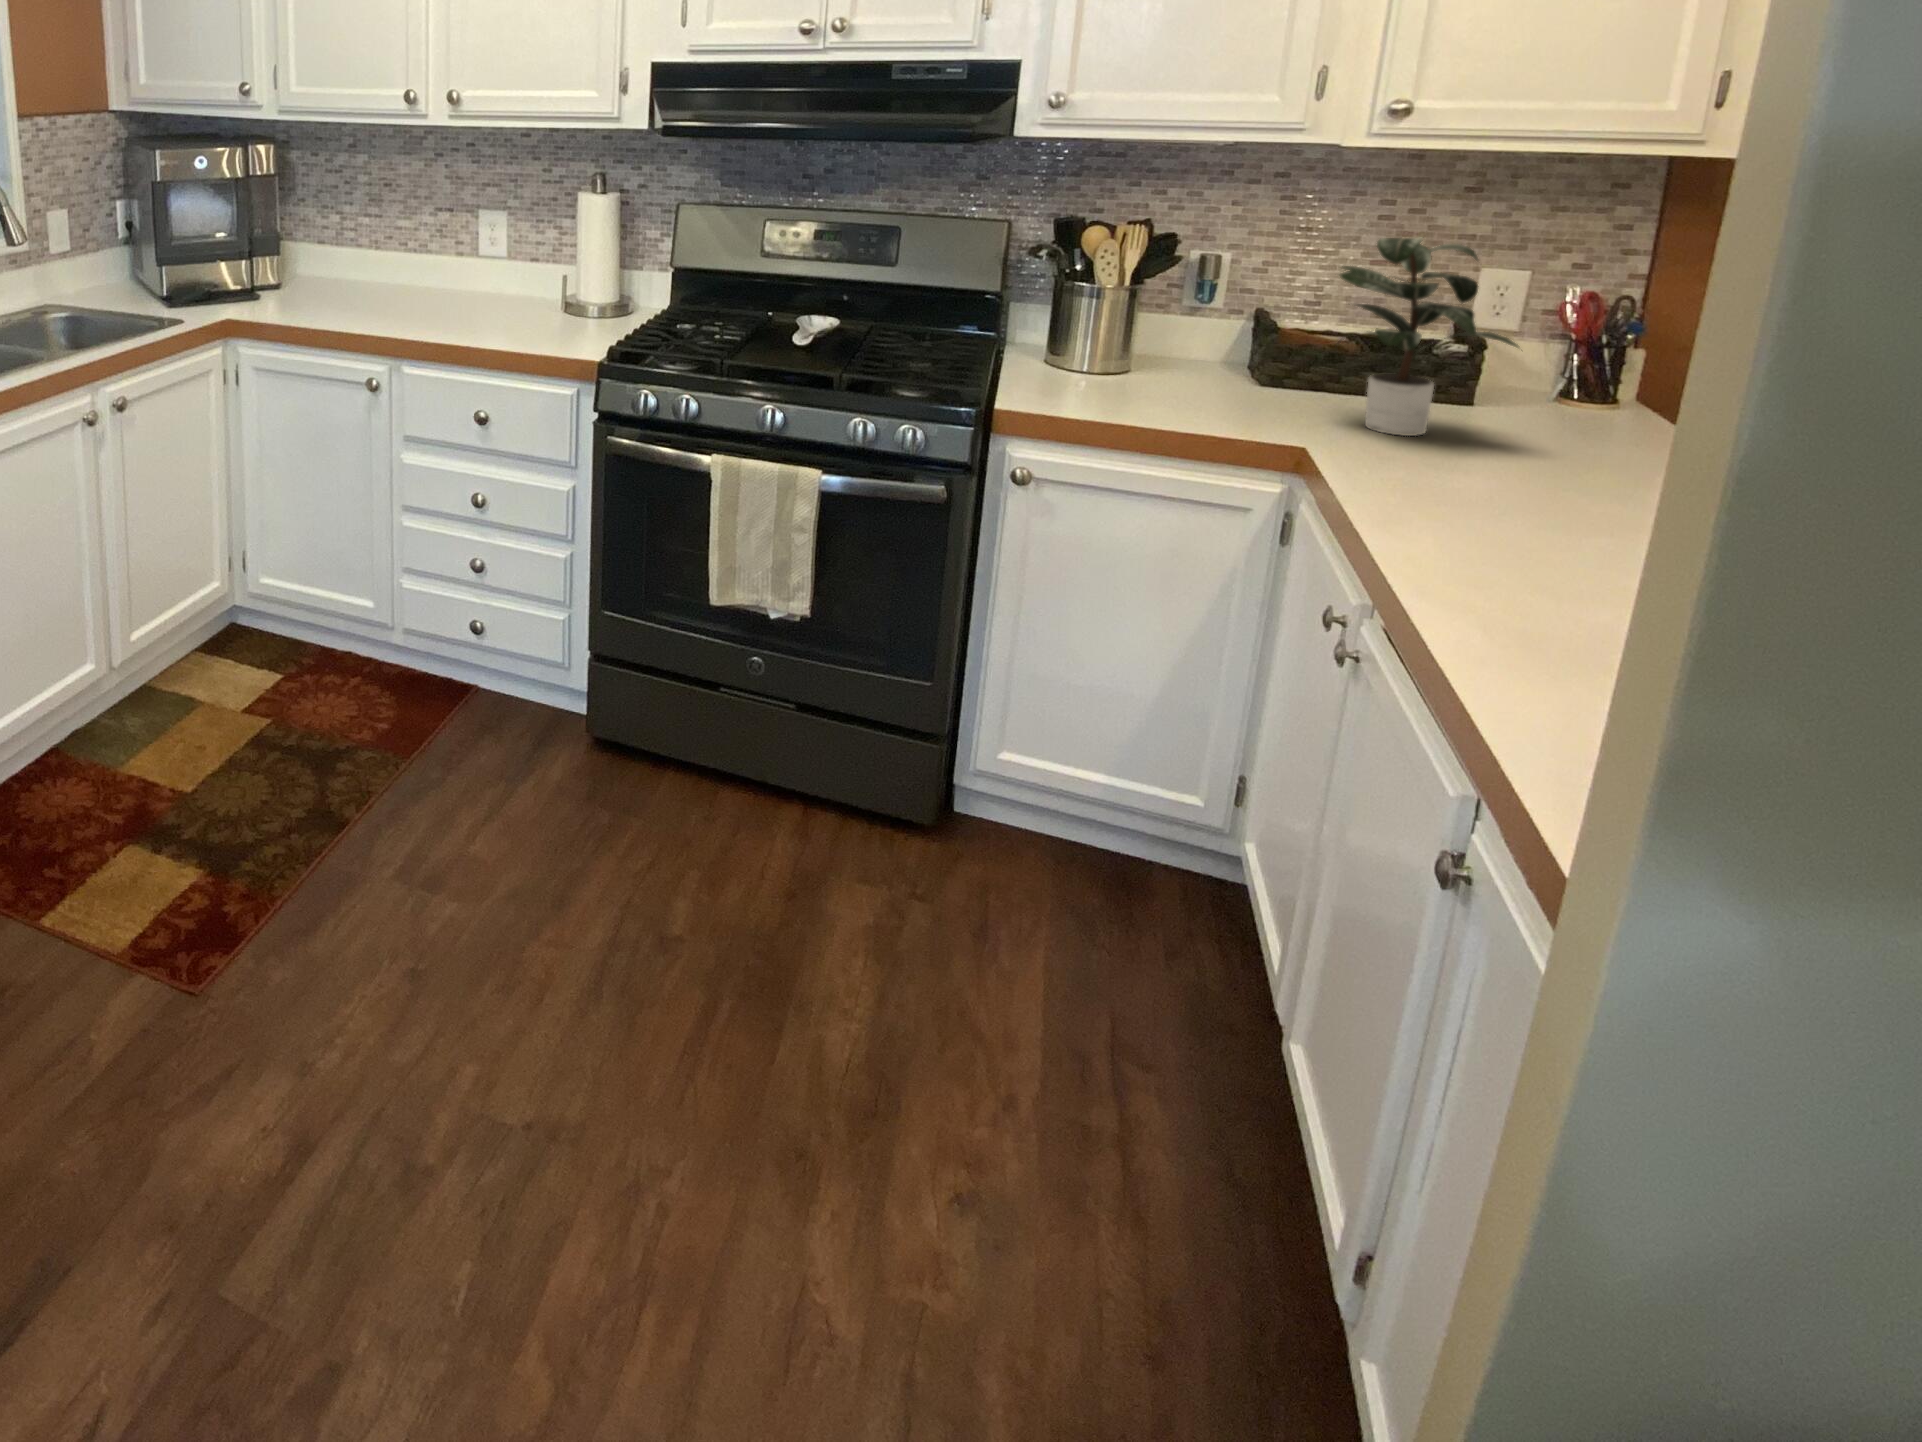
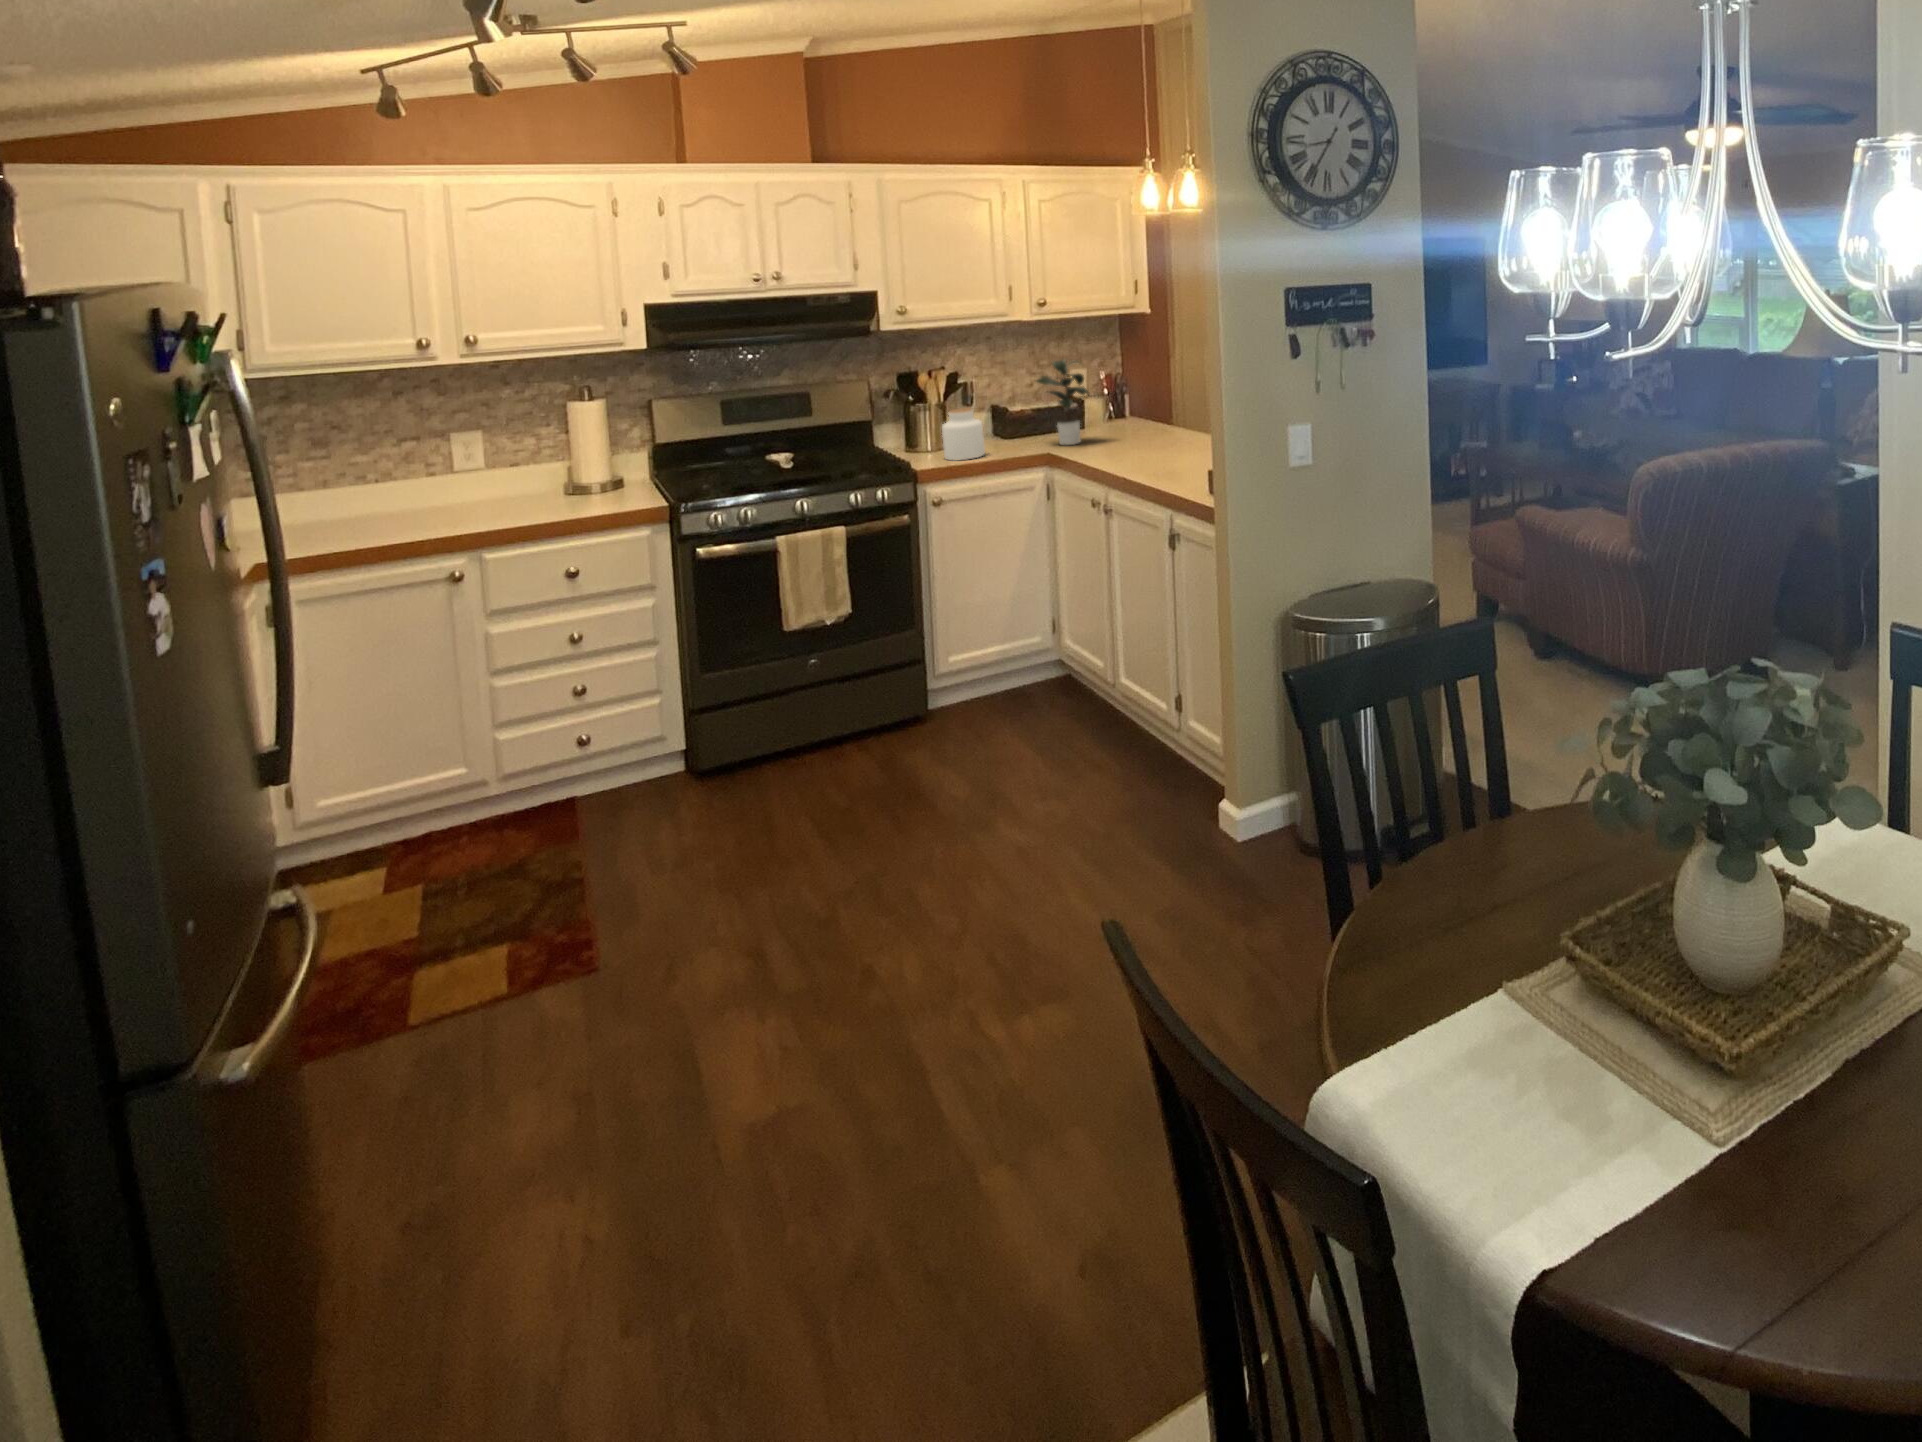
jar: none [1077,302,1172,407] -> present [942,408,985,461]

